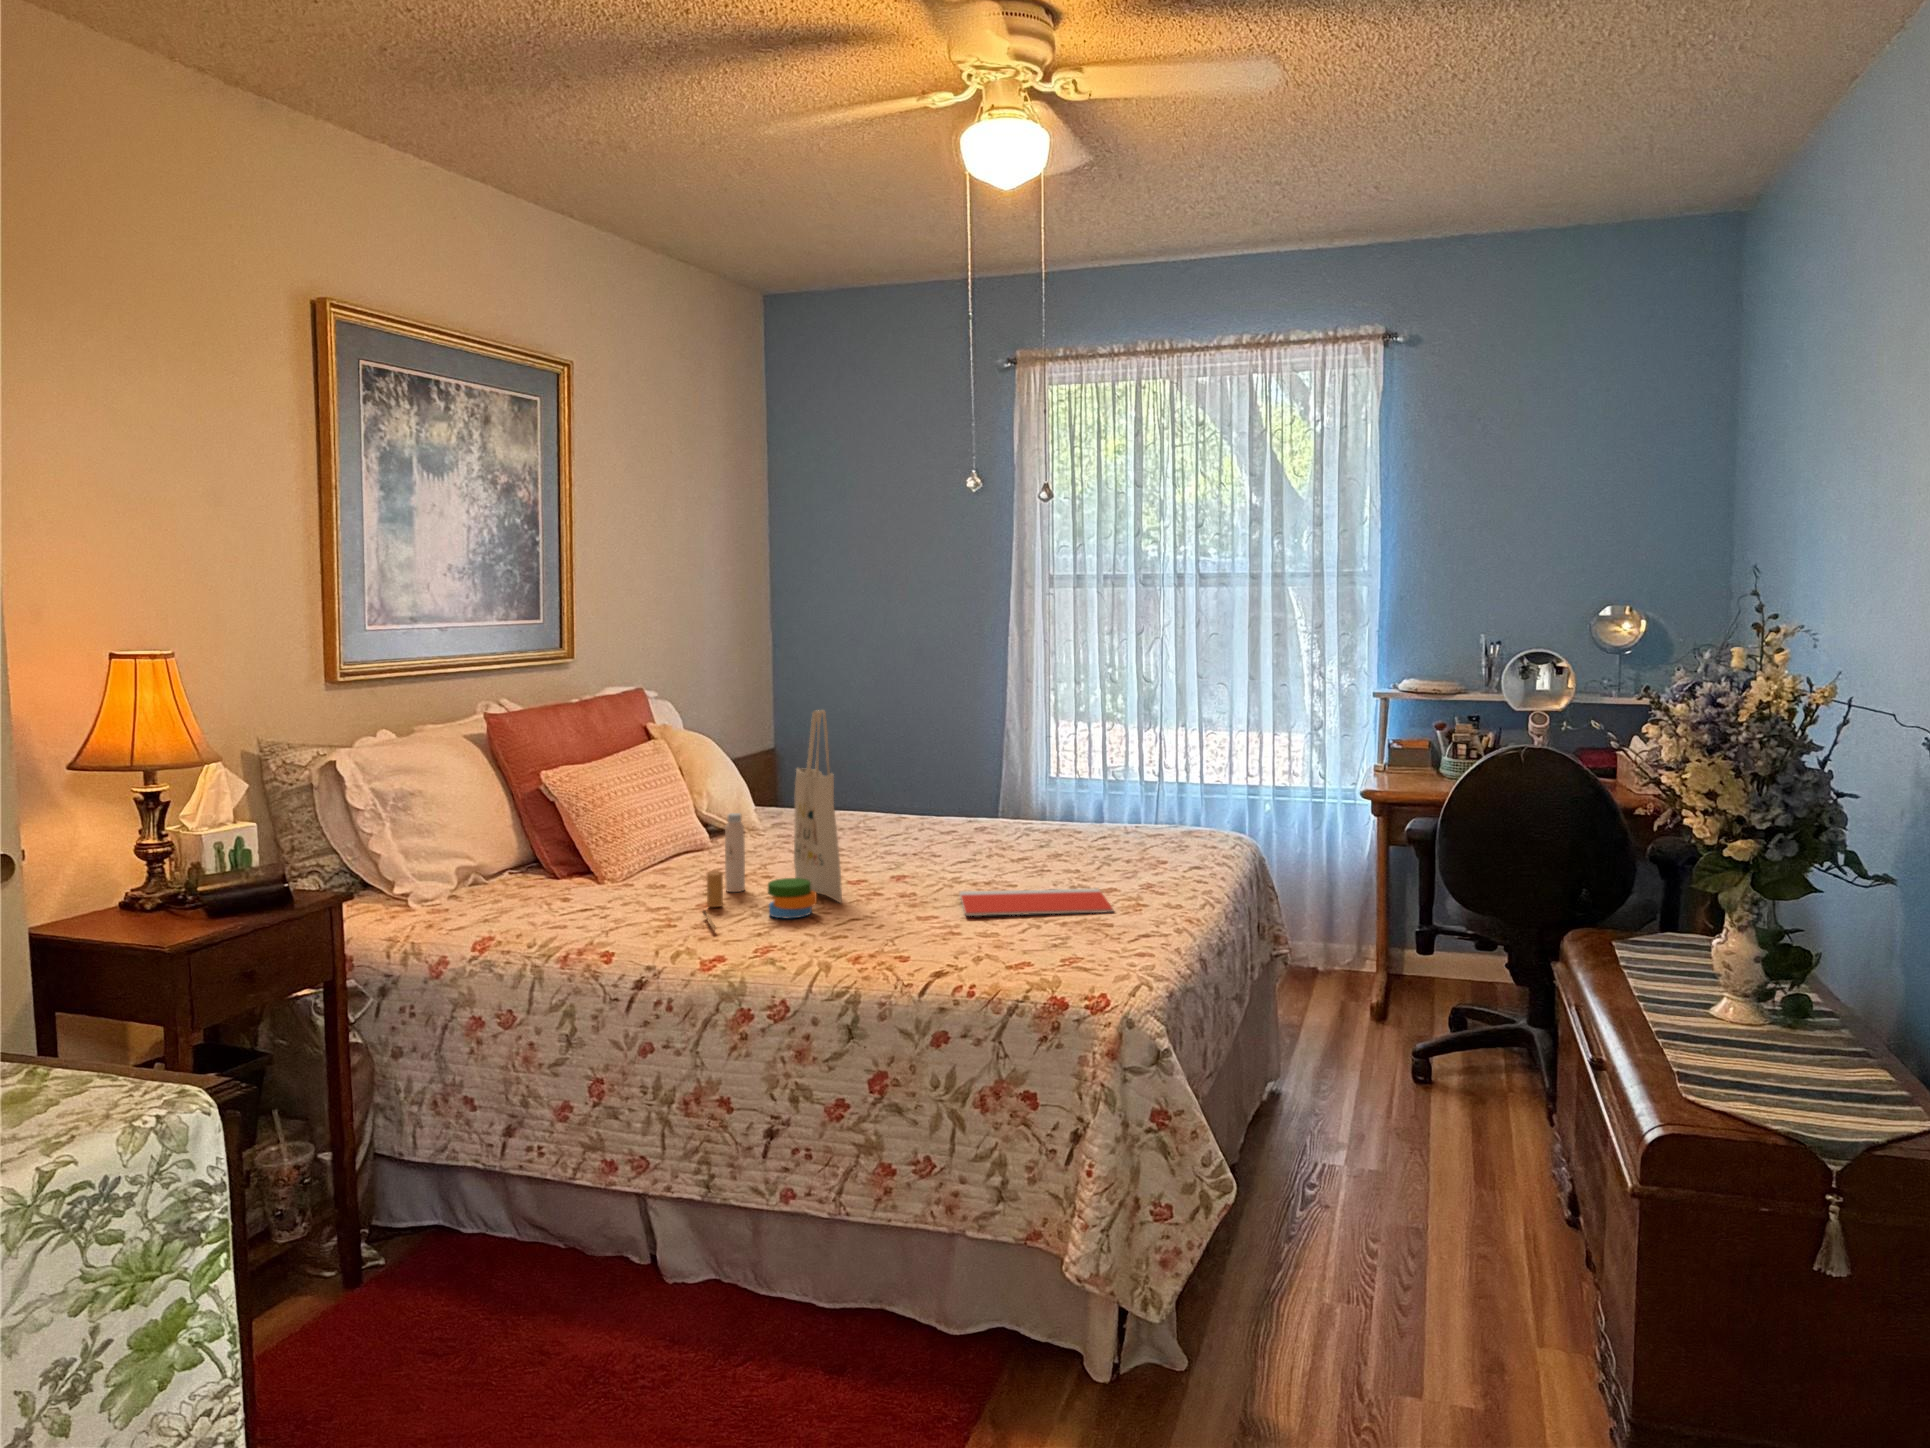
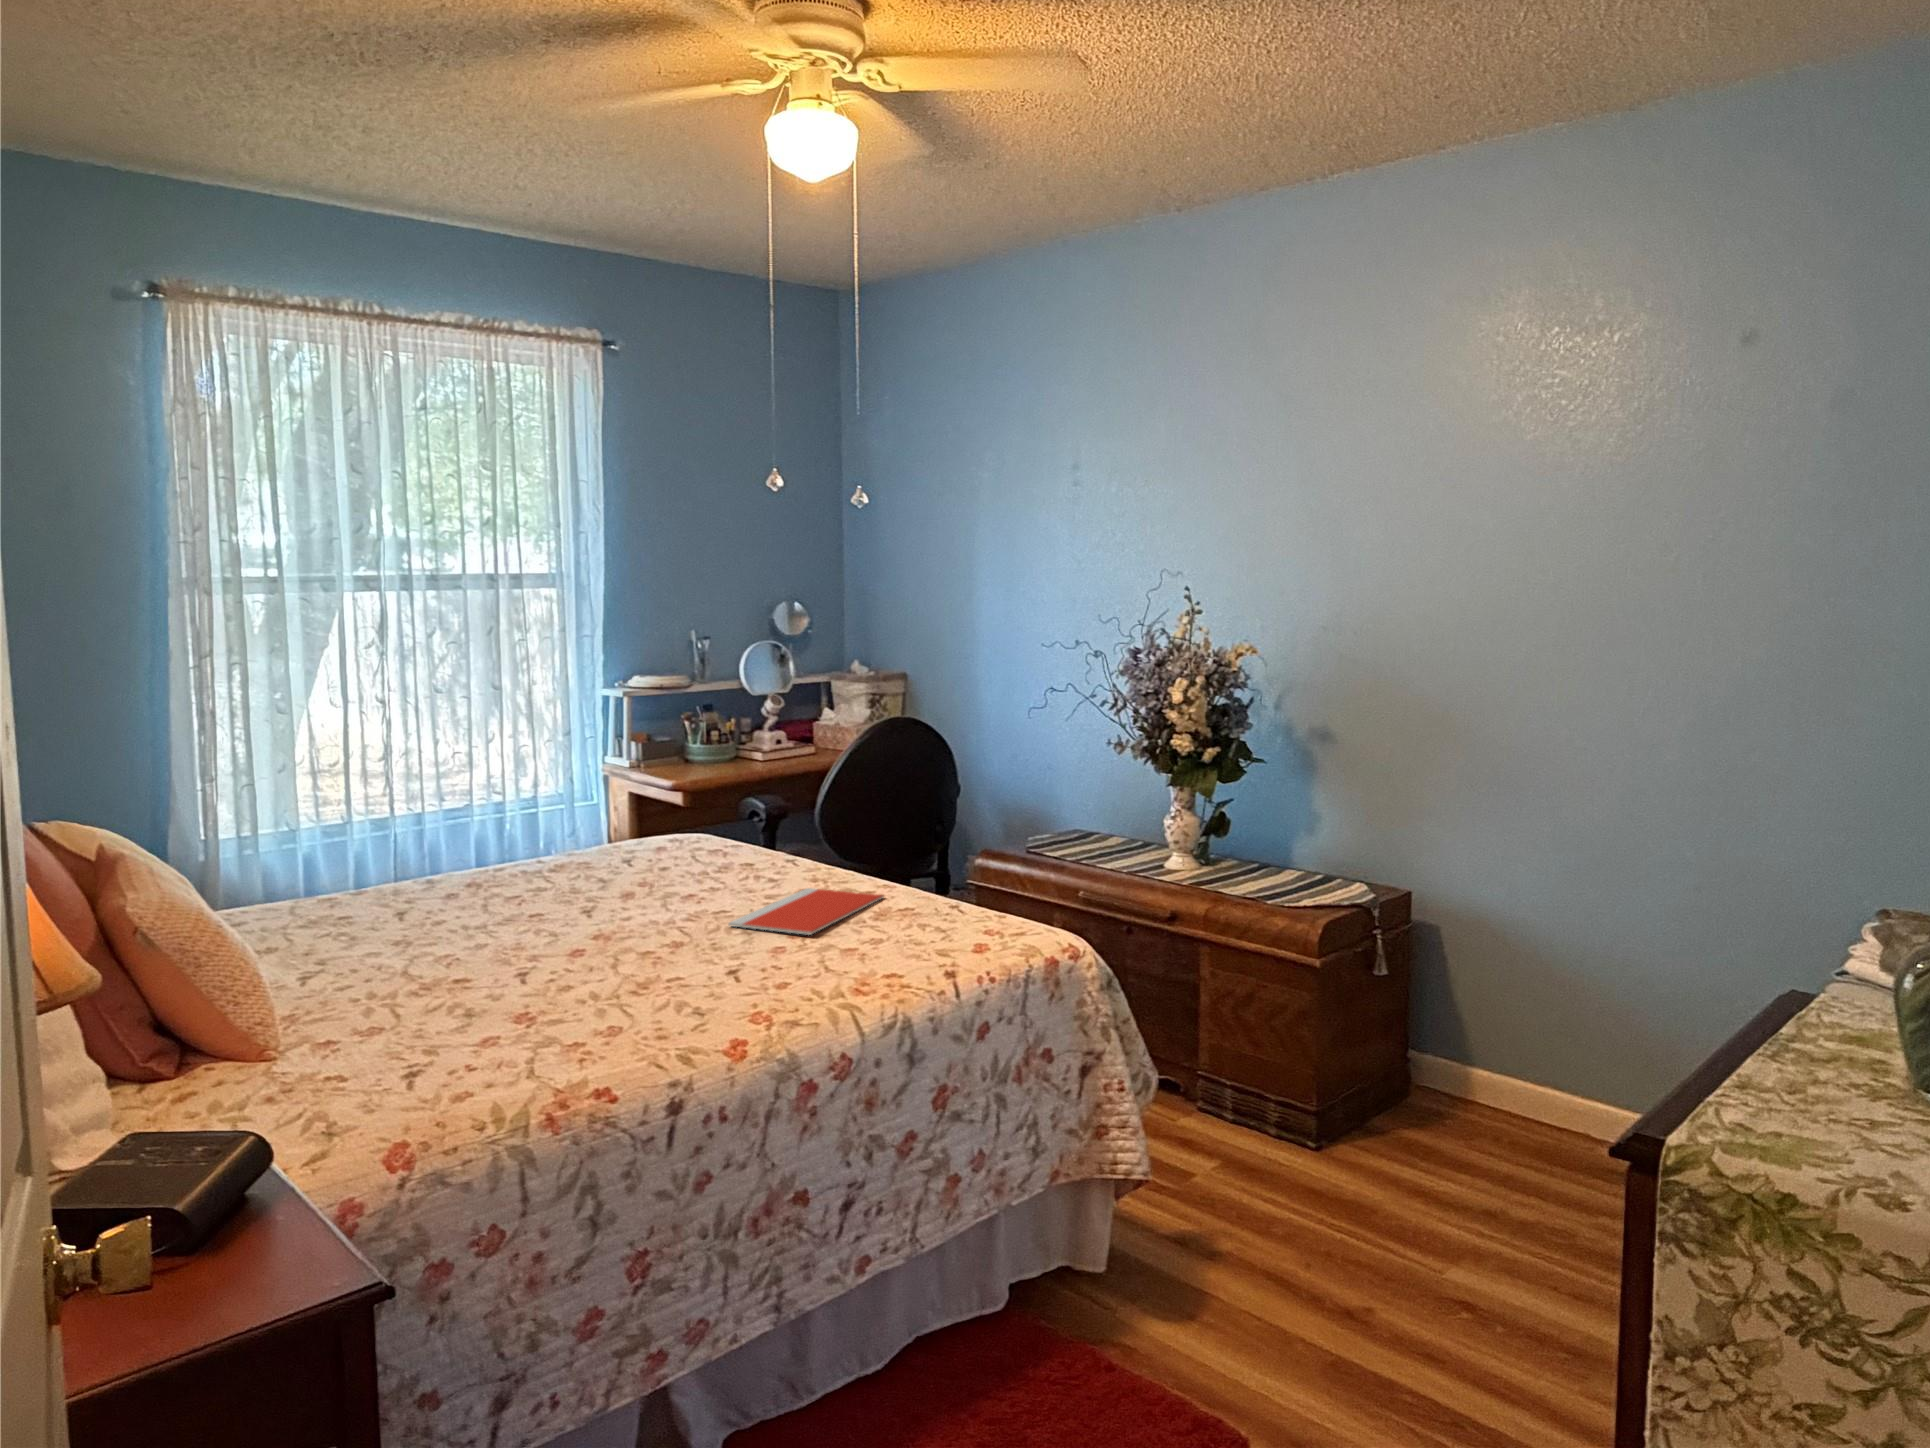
tote bag: present [703,710,842,930] -> none [481,746,690,1025]

